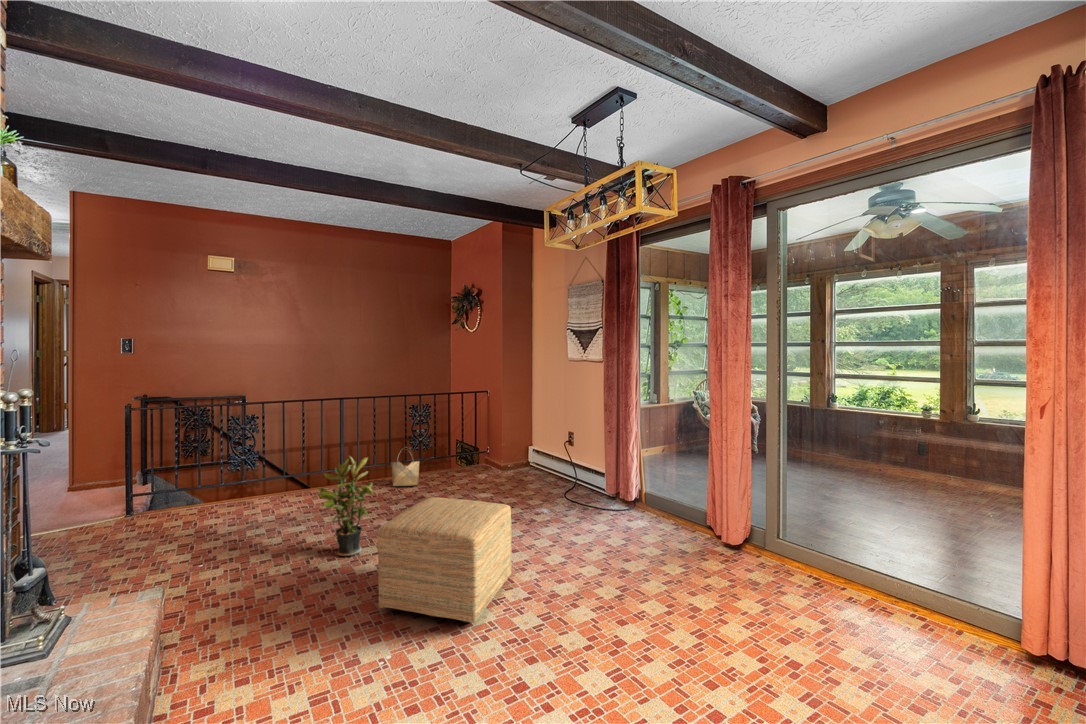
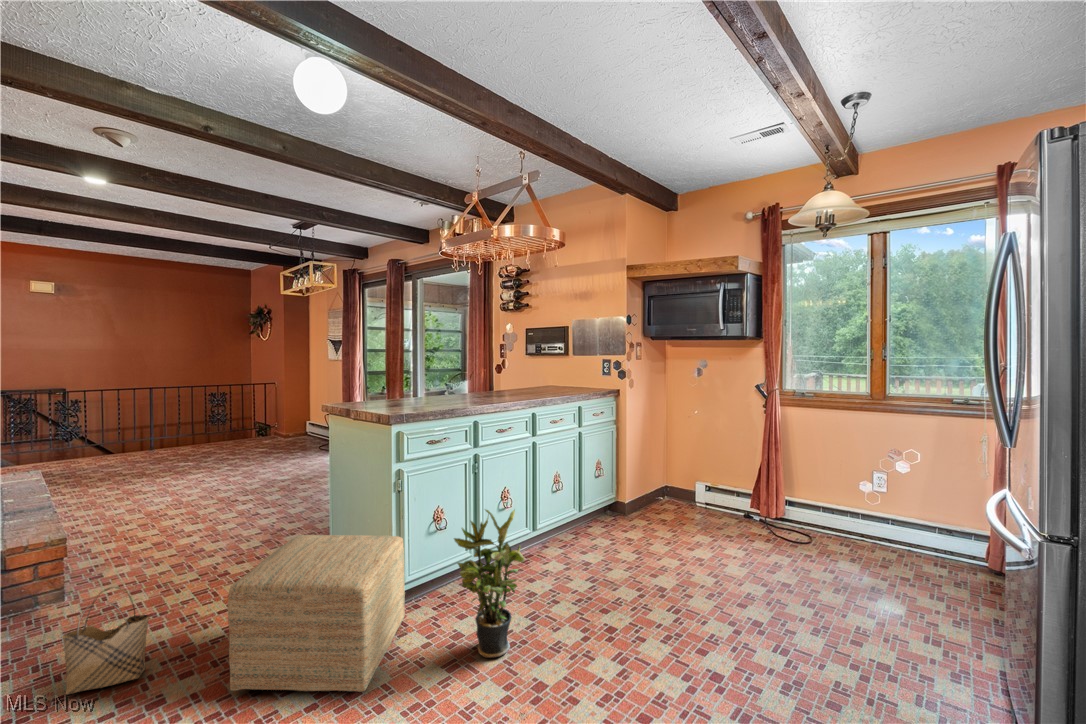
woven basket: present [391,447,420,486] -> present [61,587,149,695]
potted plant: present [317,457,374,557] -> present [454,510,524,658]

